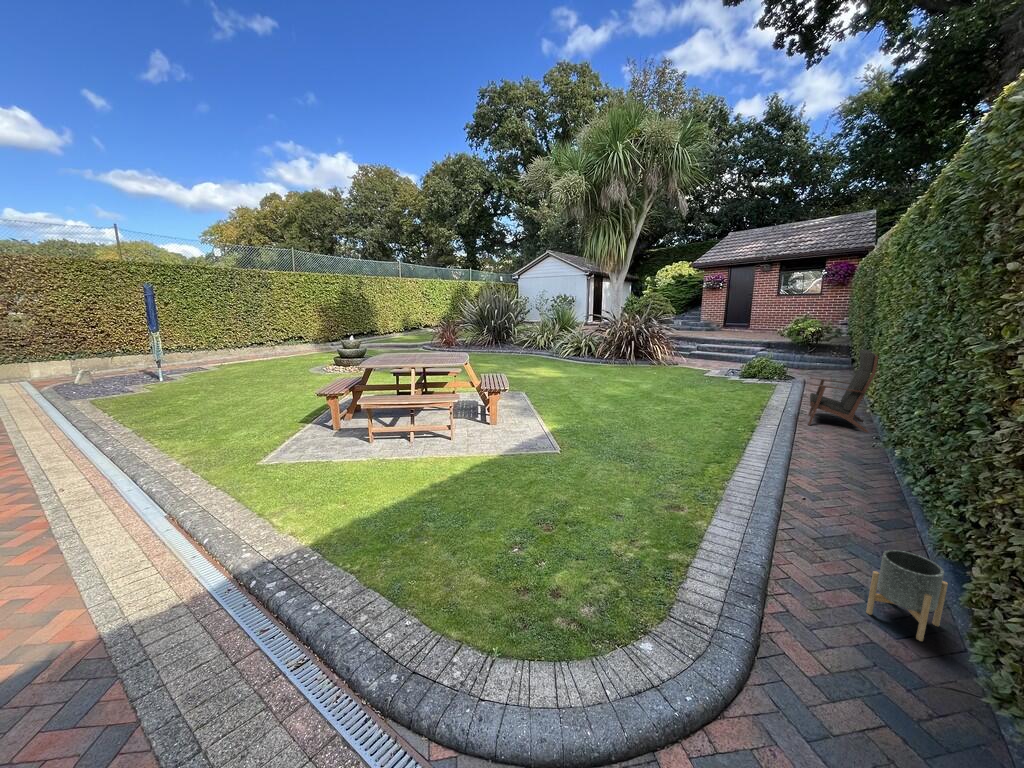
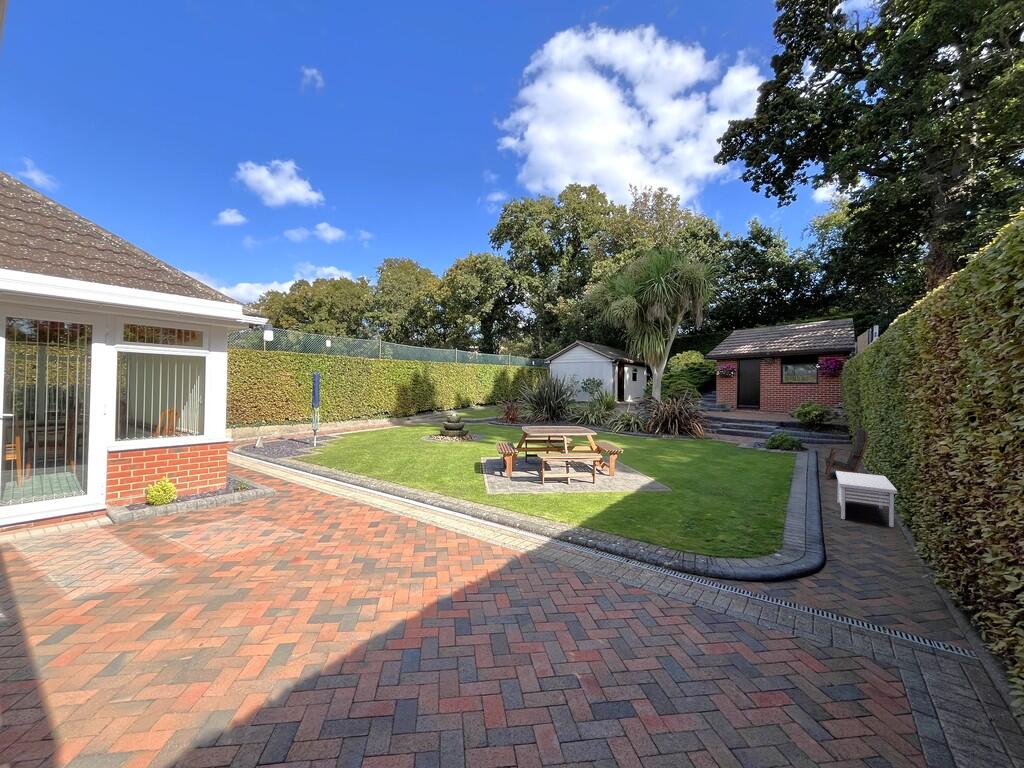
storage bench: none [814,422,925,535] -> present [836,471,897,527]
planter: present [866,550,948,641] -> none [874,519,909,557]

